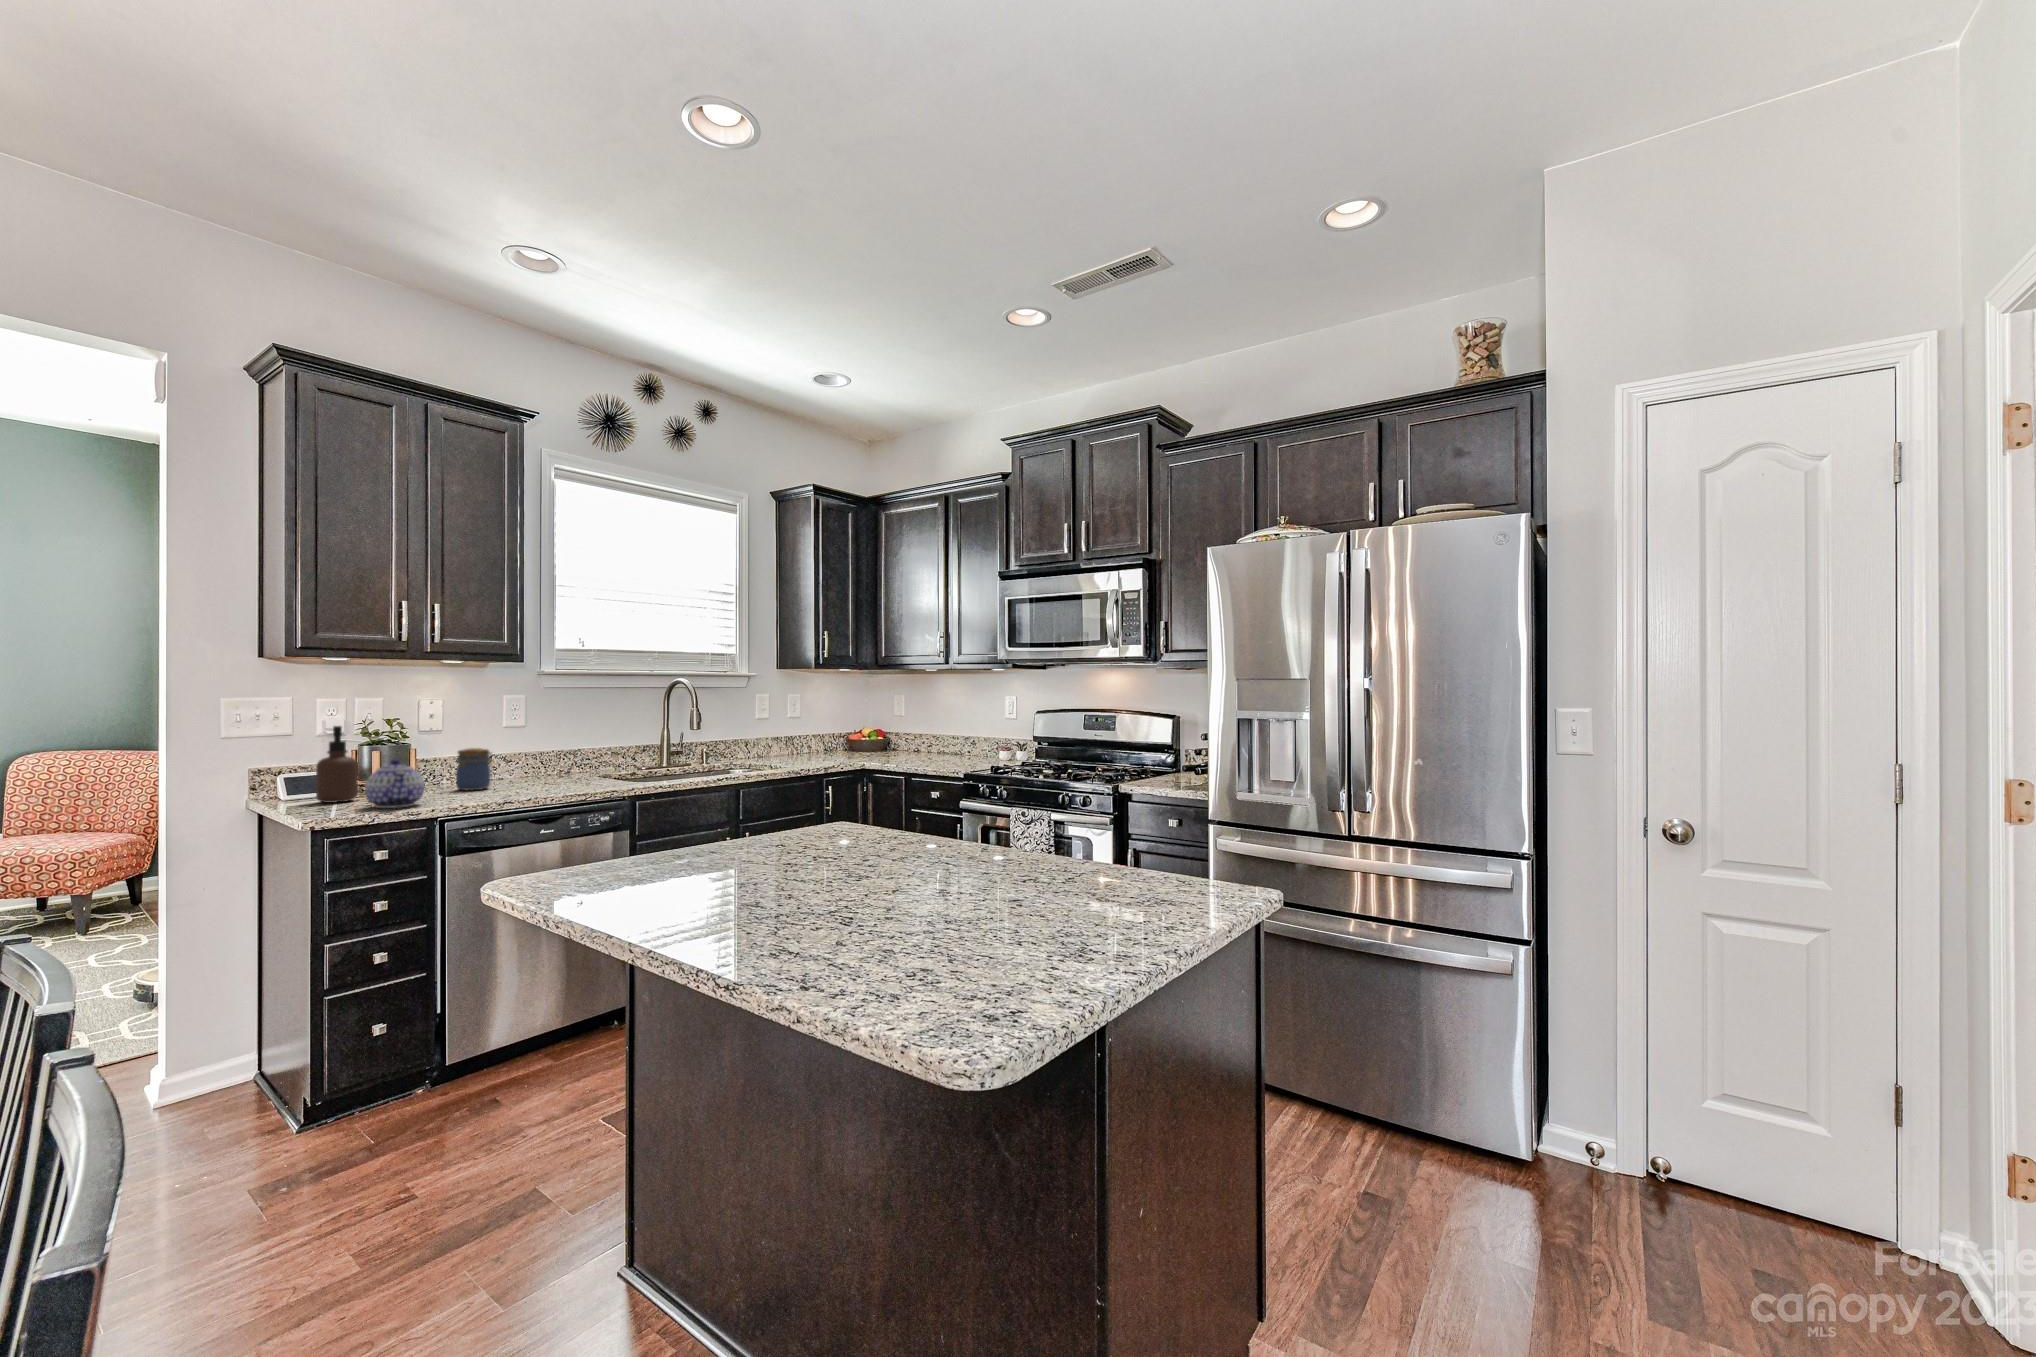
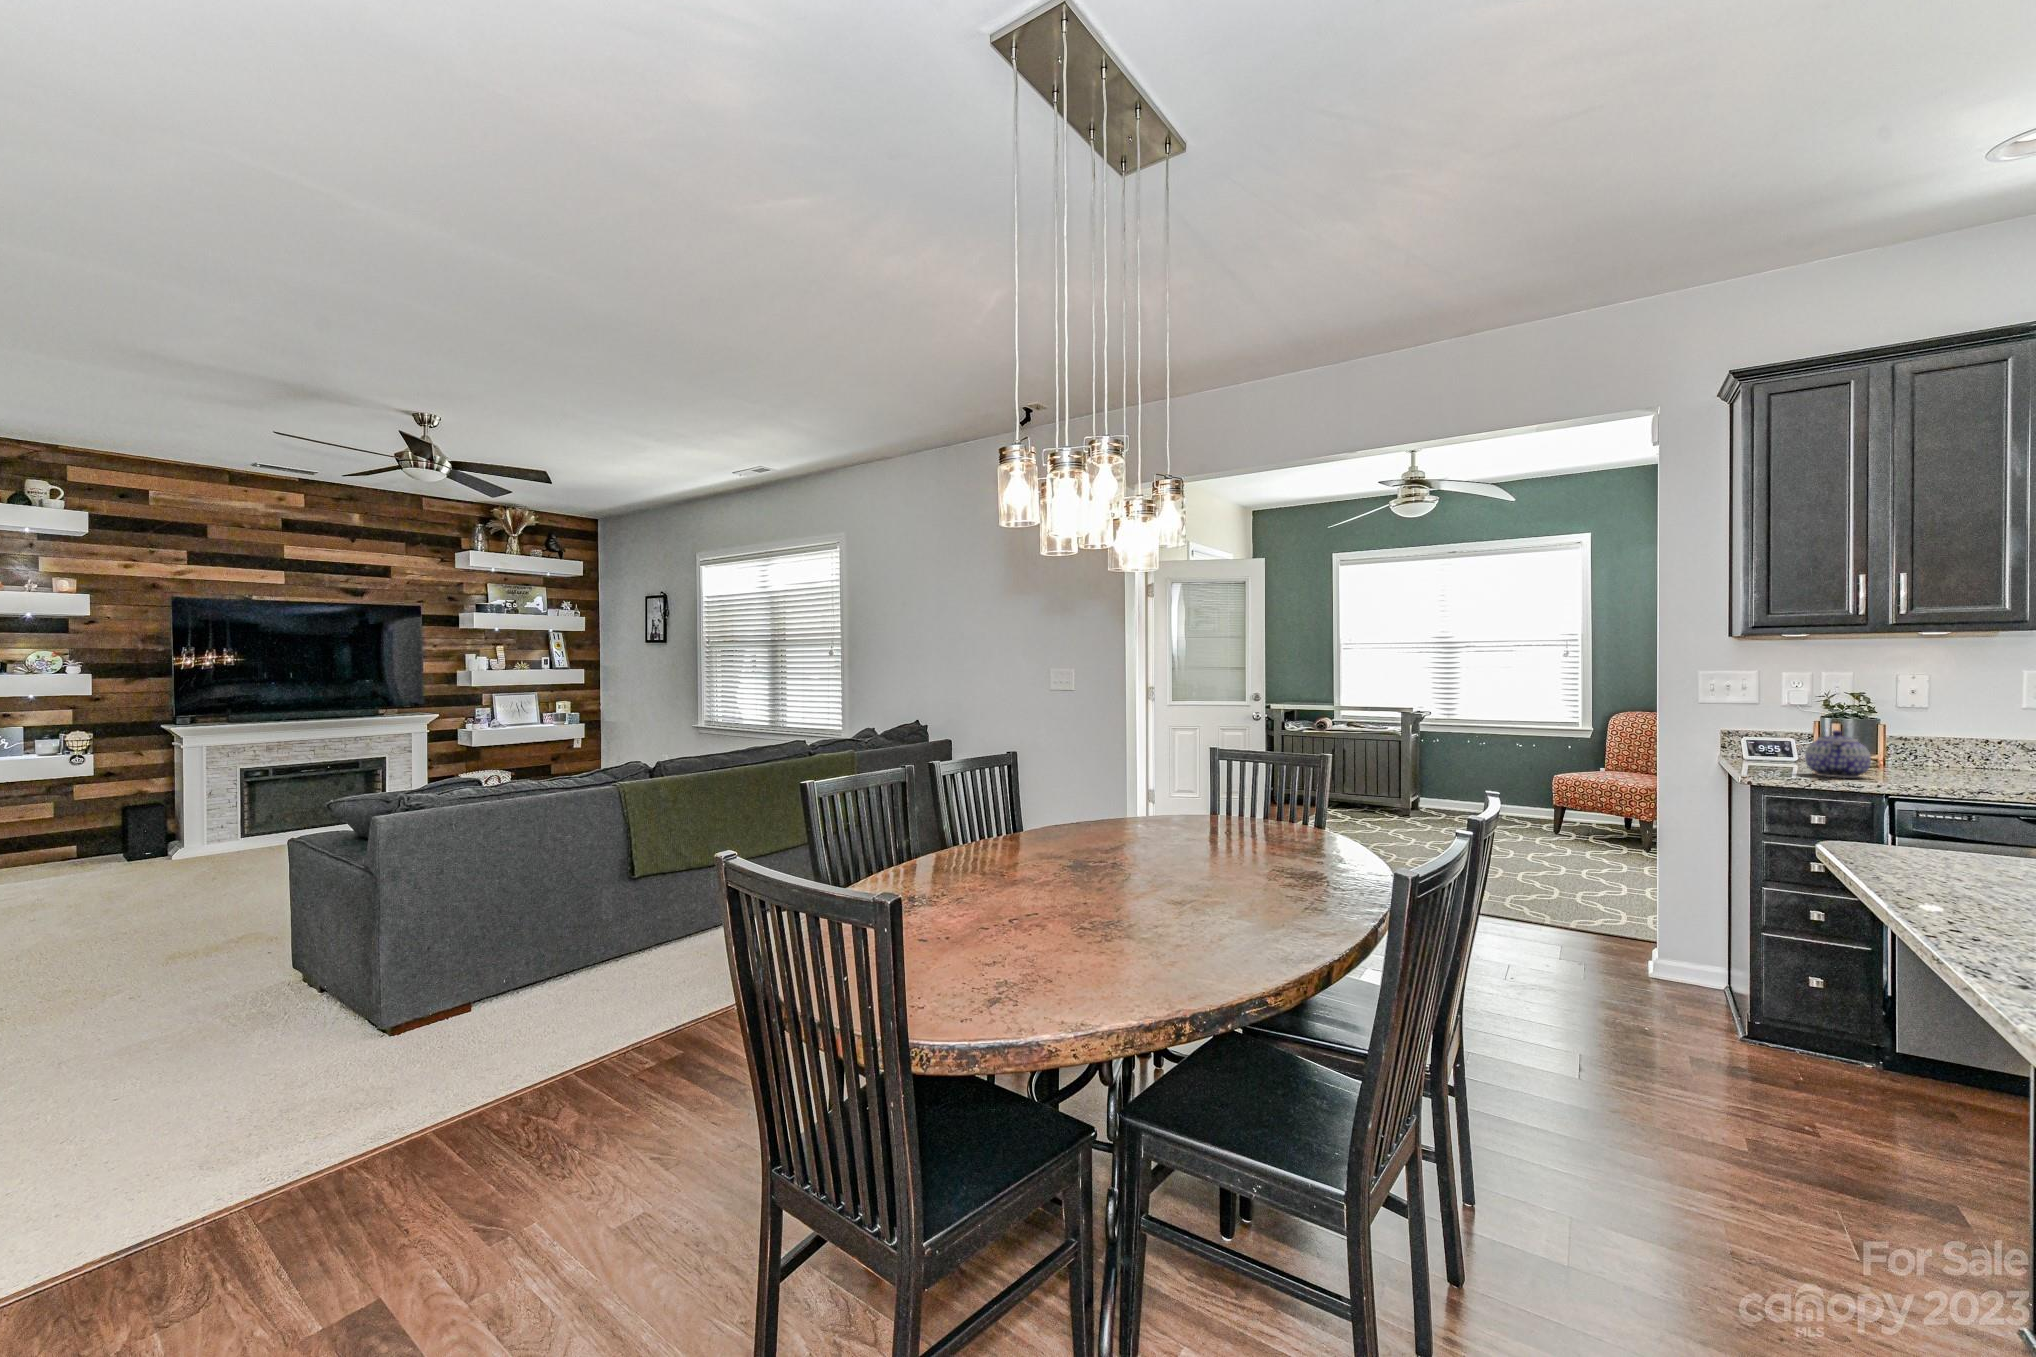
soap dispenser: present [316,726,358,803] -> none [1769,697,1810,767]
jar: present [456,748,492,790] -> none [1932,728,1986,775]

